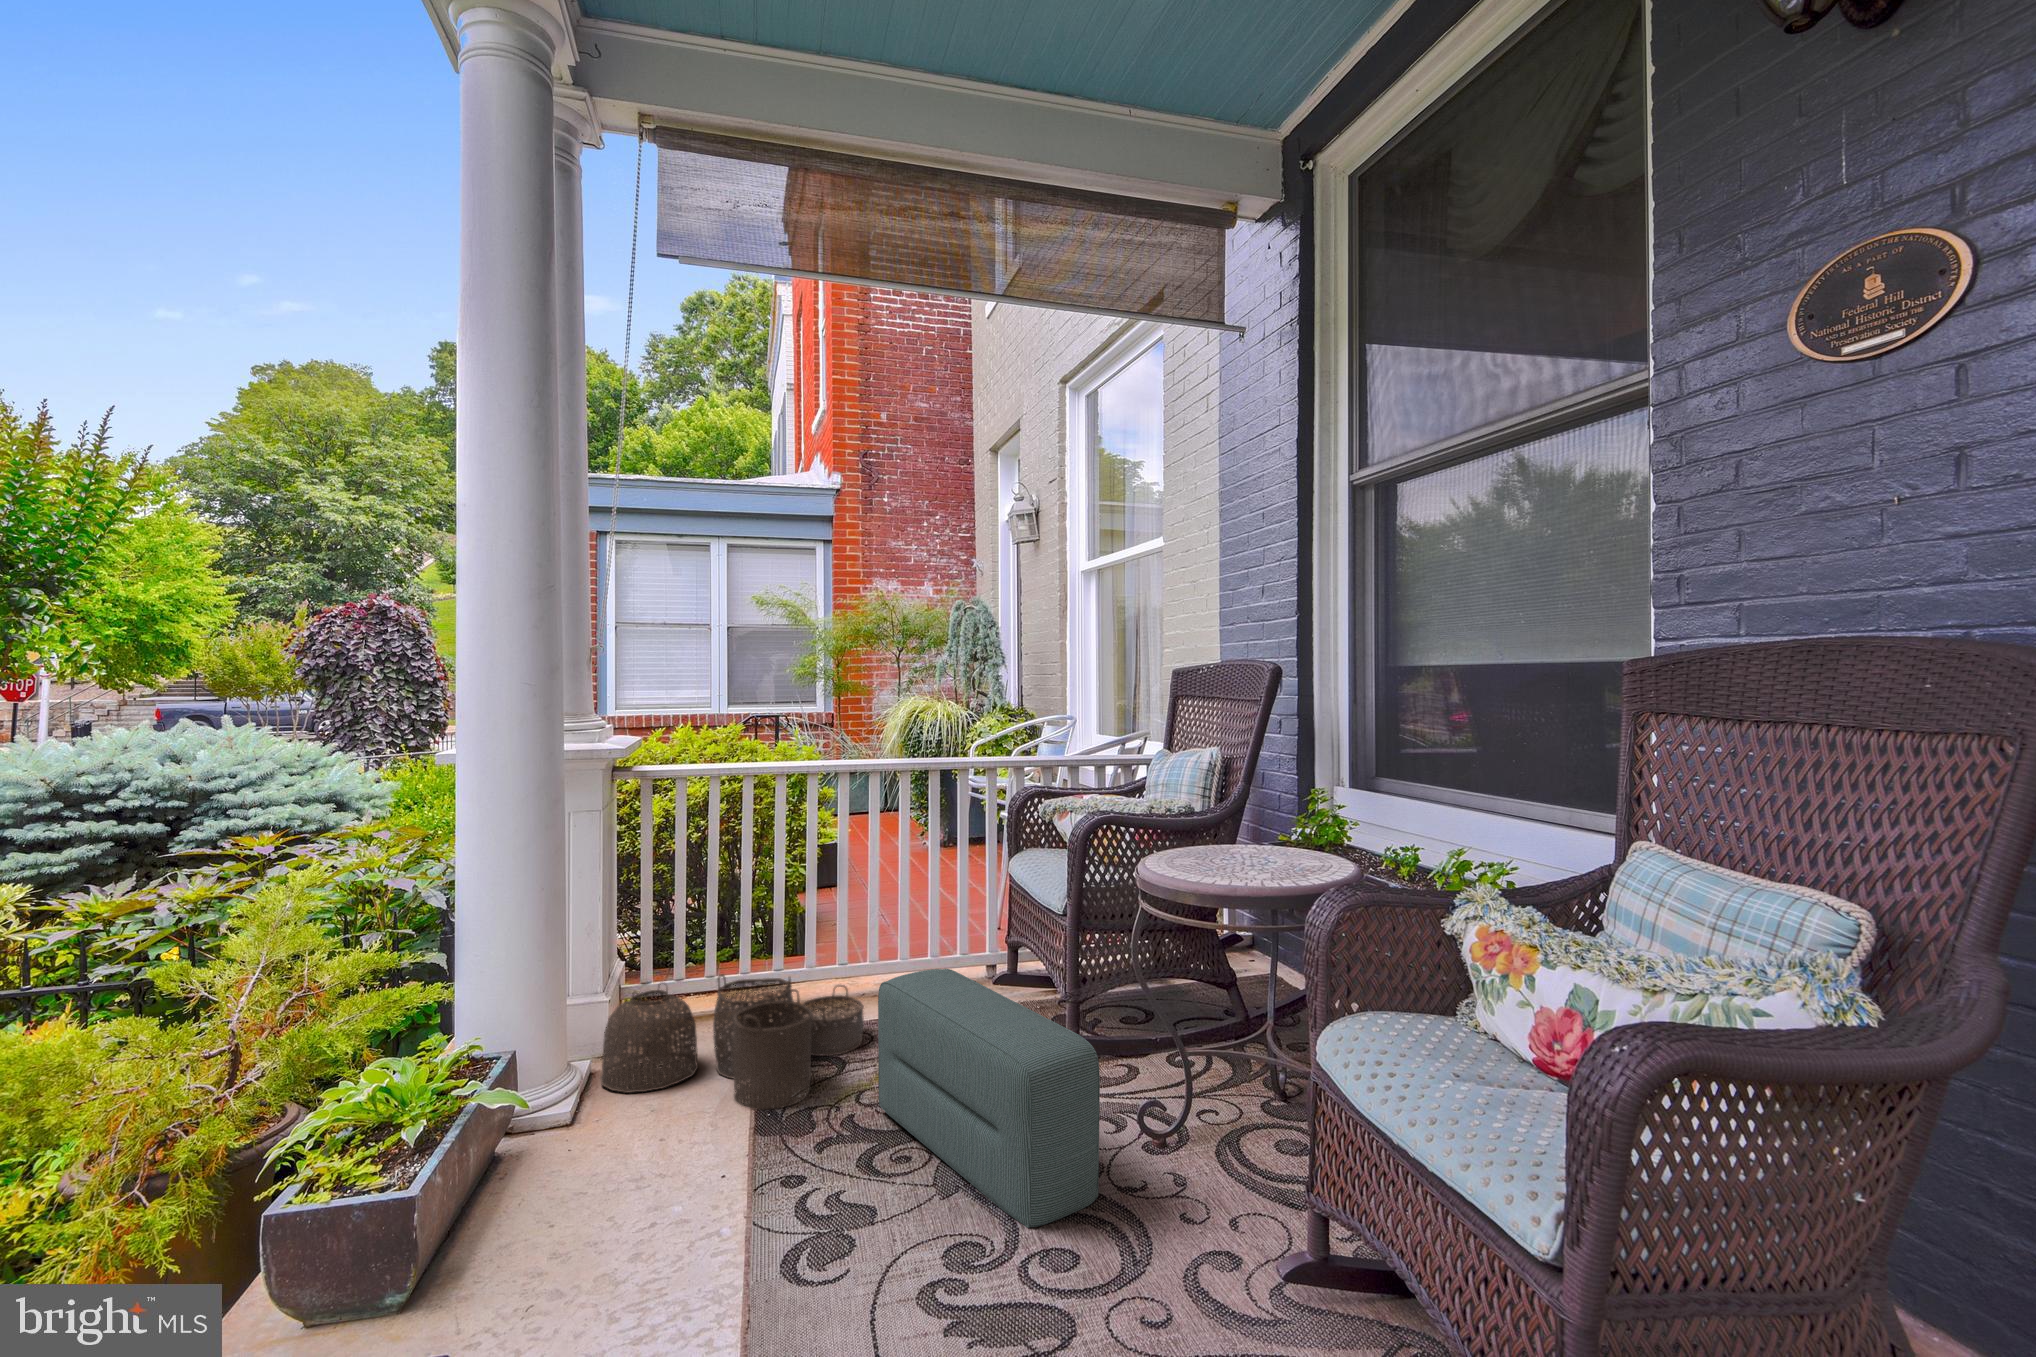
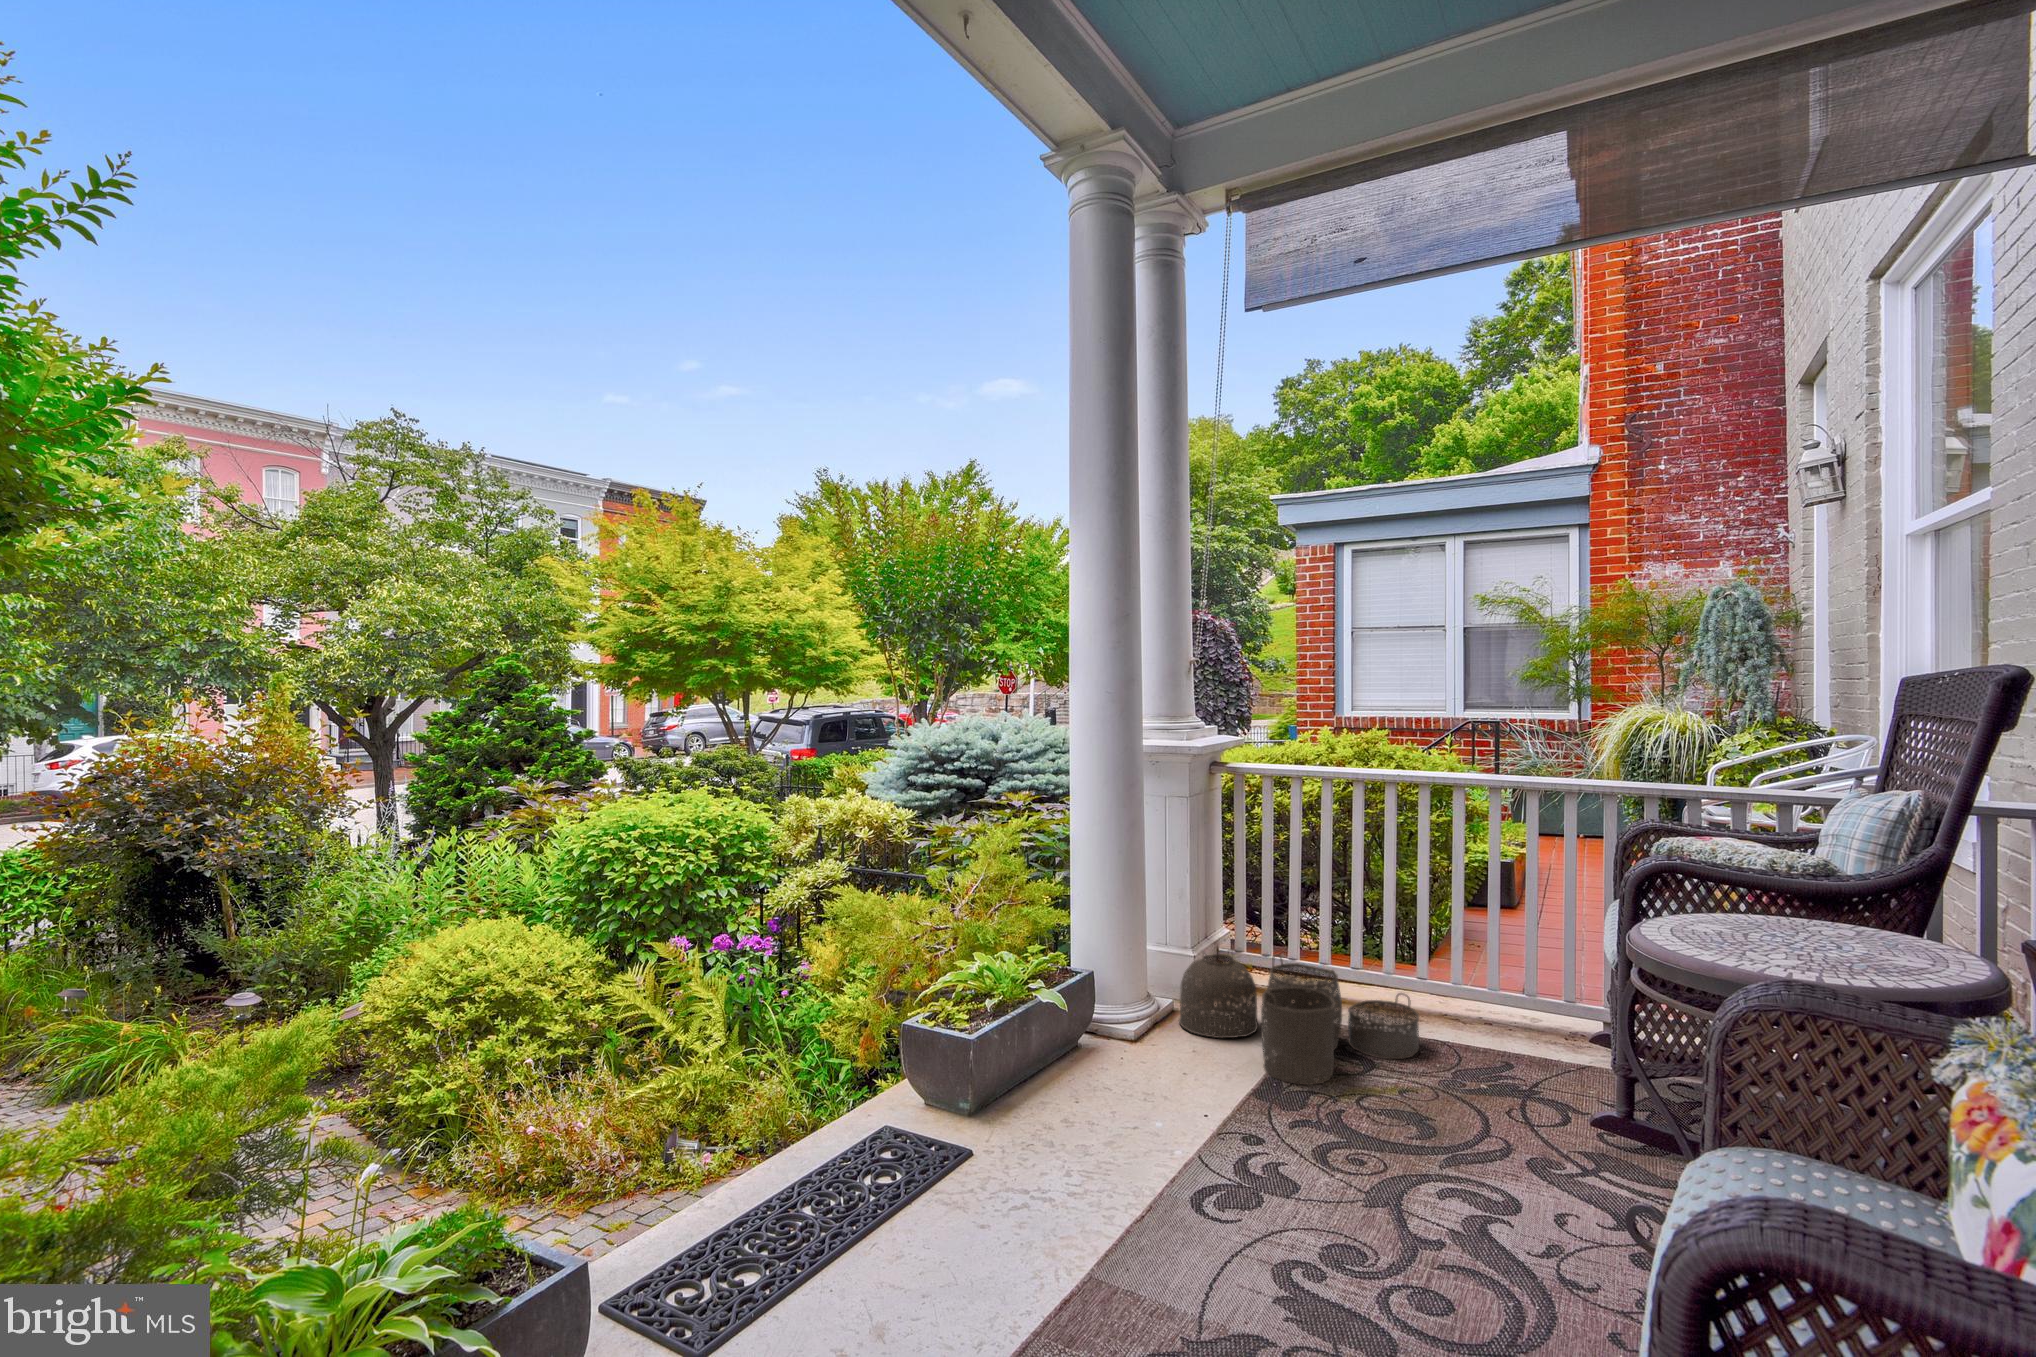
pouf: present [878,969,1100,1228] -> none [1370,989,1526,1279]

